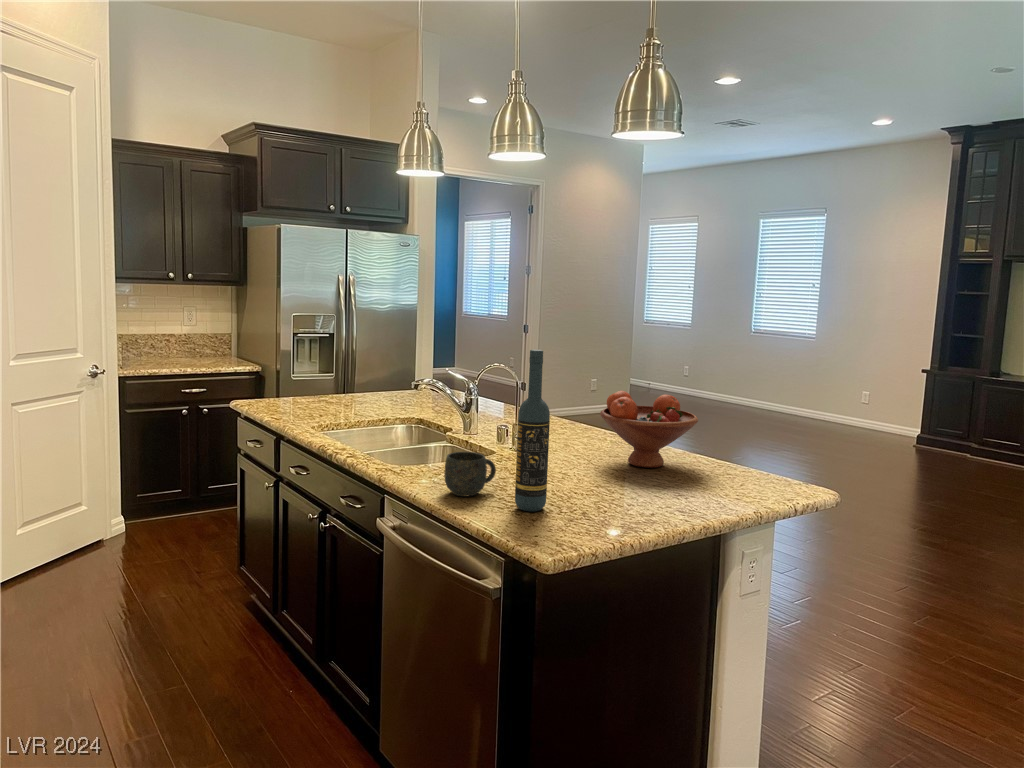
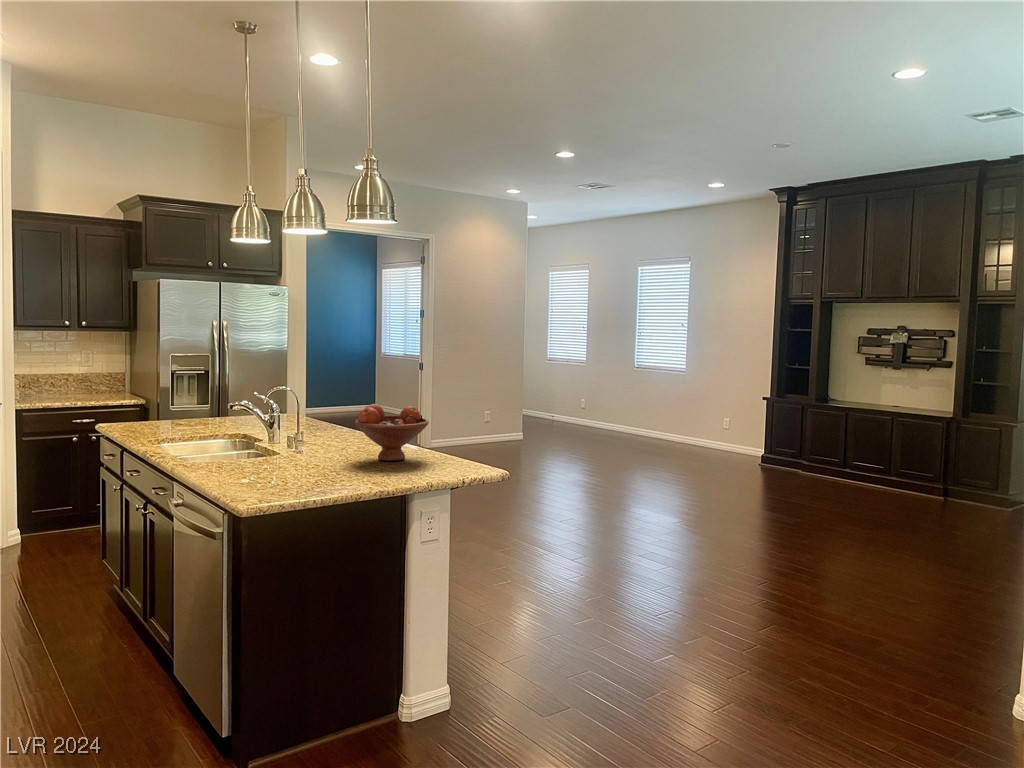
wine bottle: present [515,350,550,512] -> none [253,369,277,486]
mug: present [444,452,496,496] -> none [210,447,252,479]

